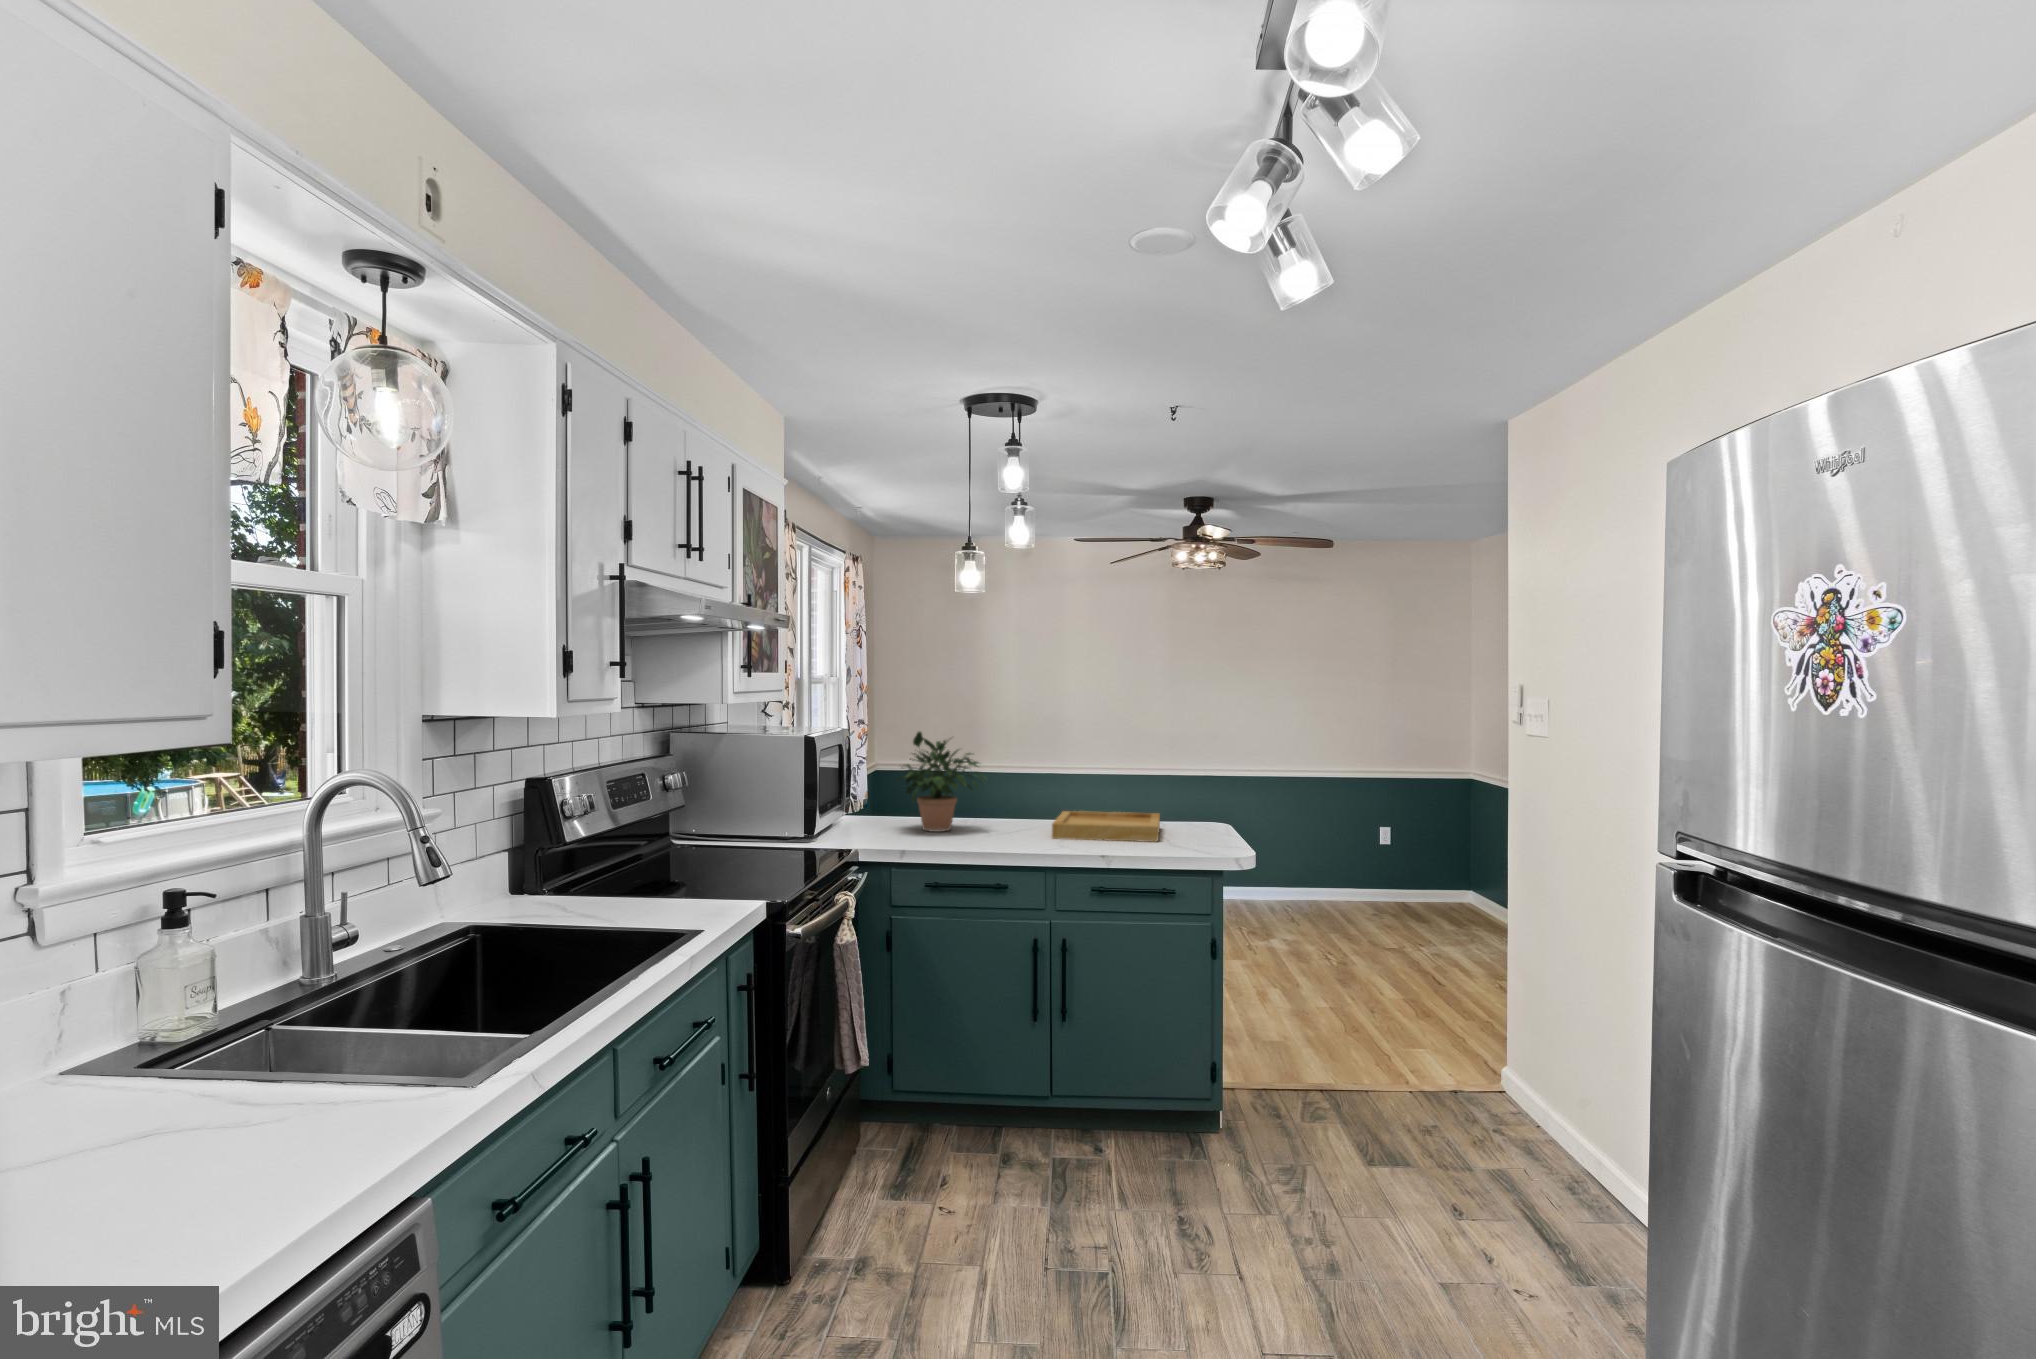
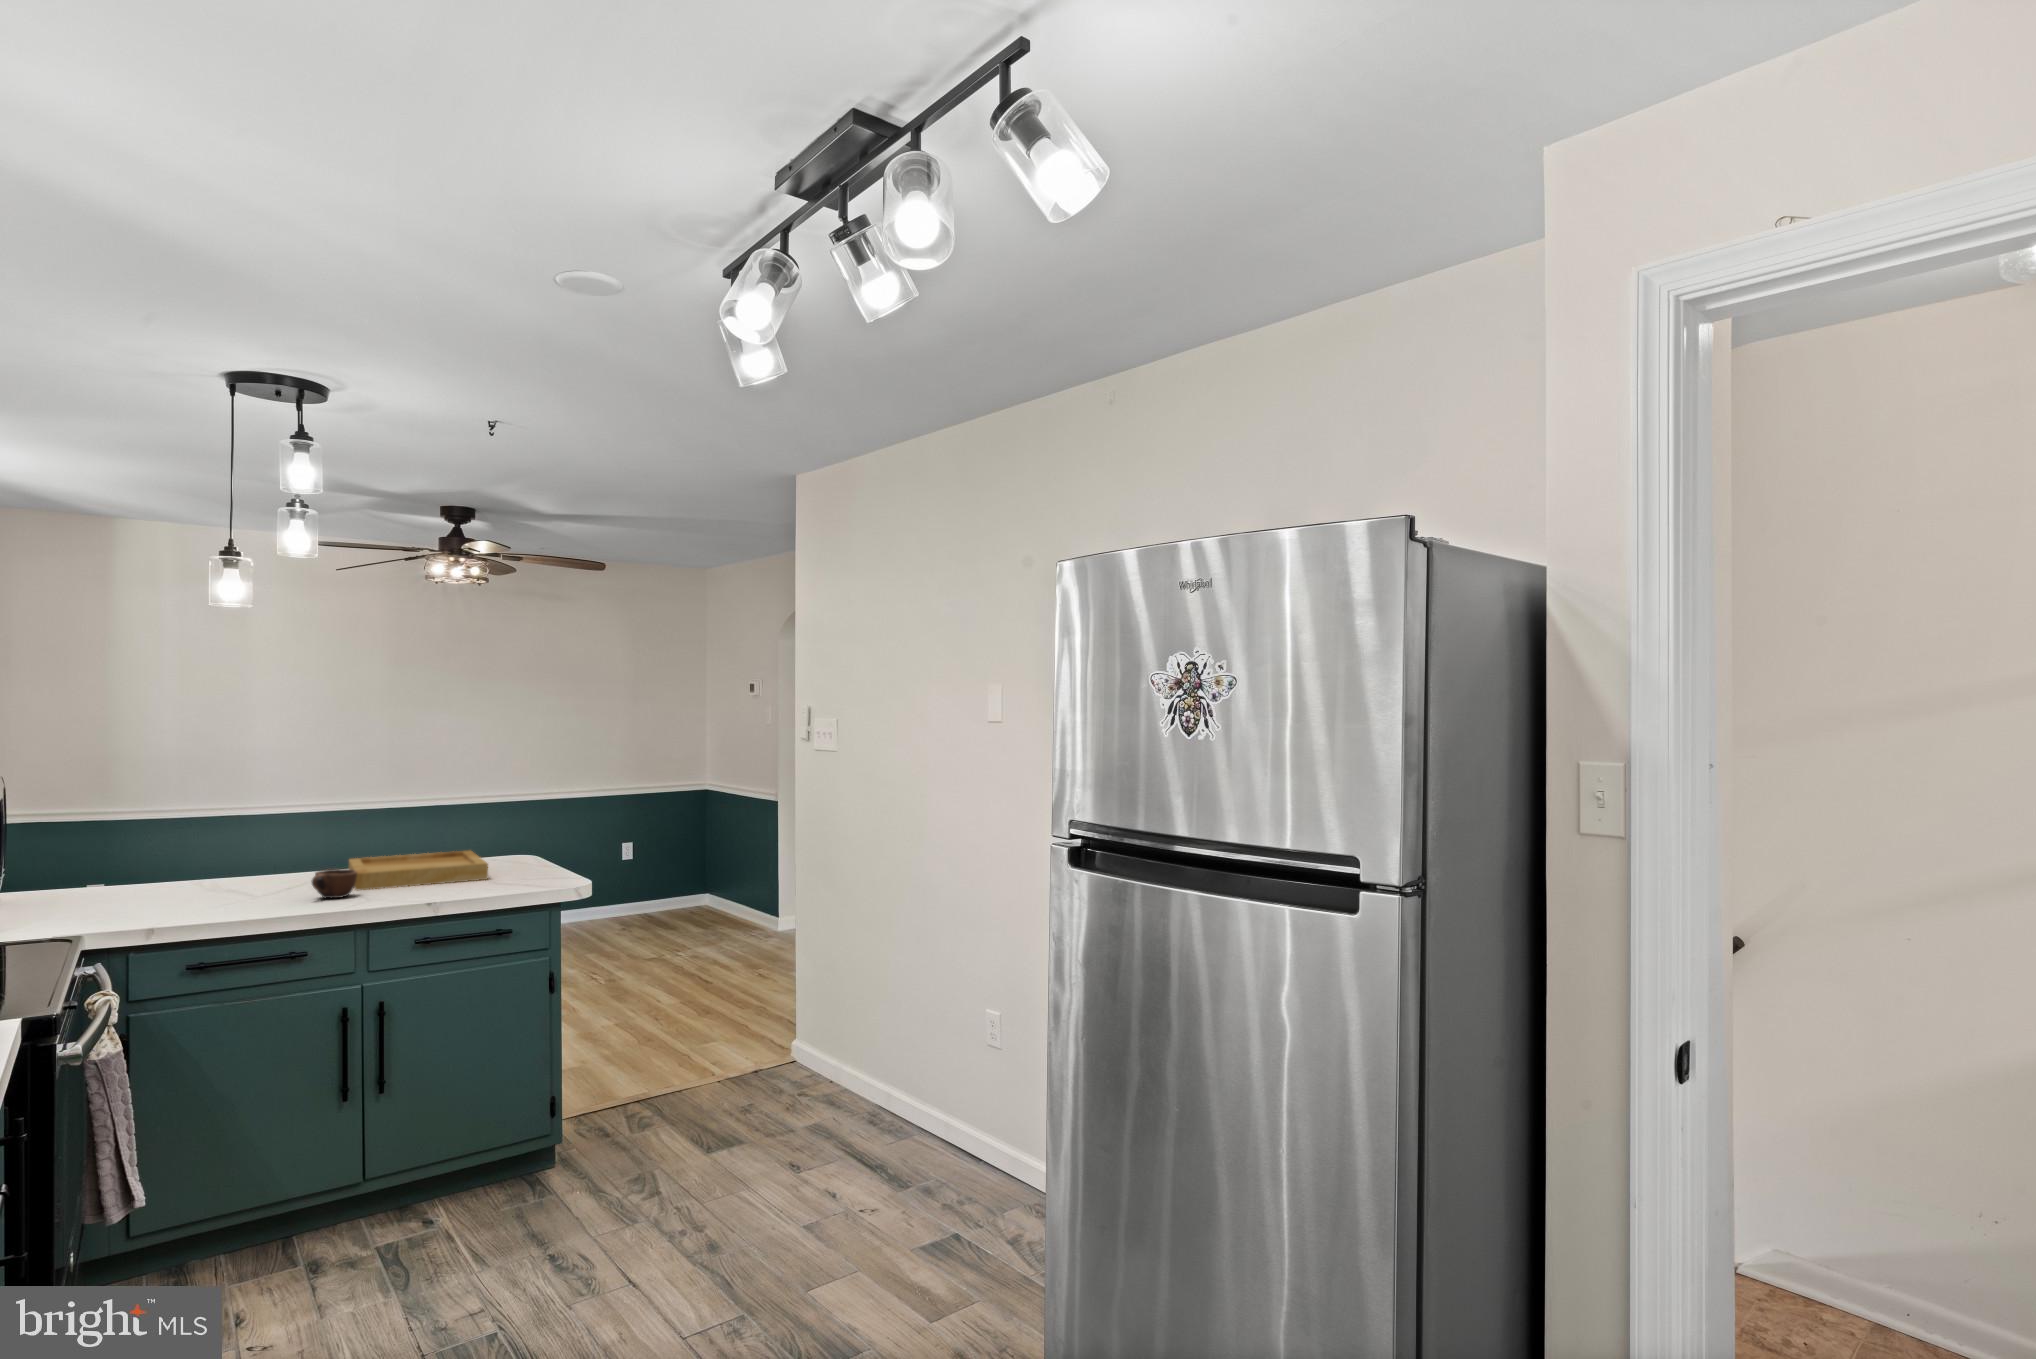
potted plant: present [898,731,985,832] -> none [106,776,257,901]
mug: none [1011,818,1047,843] -> present [312,869,357,898]

